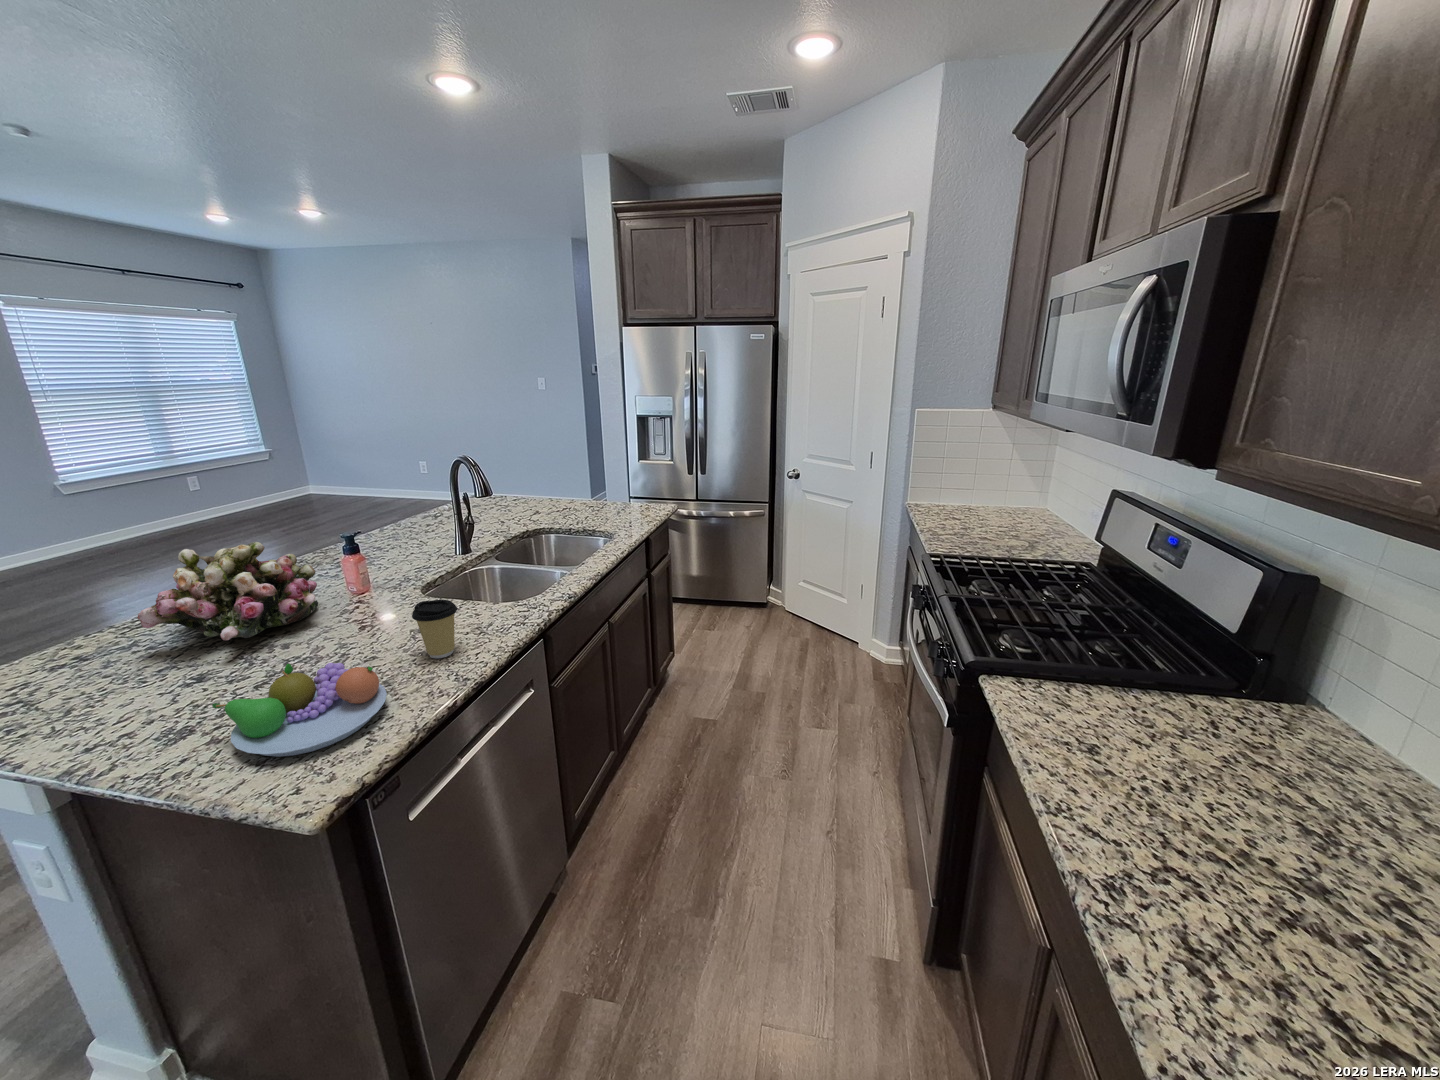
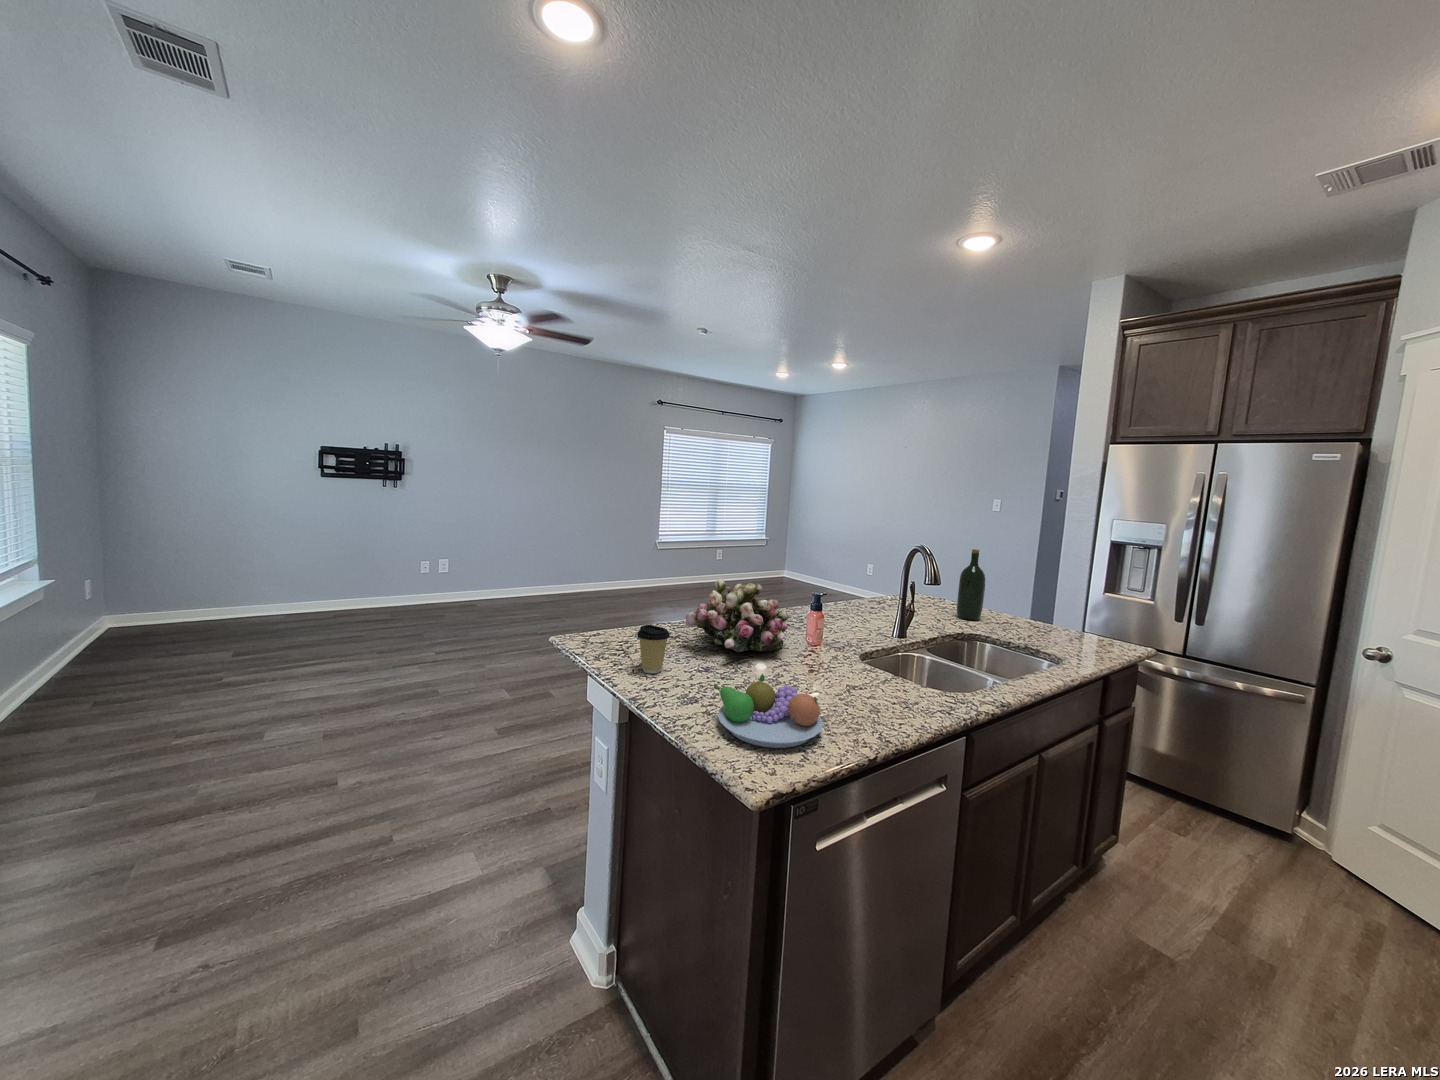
wine bottle: none [514,444,542,514] -> present [957,549,985,620]
coffee cup: present [412,600,457,658] -> present [637,625,670,673]

